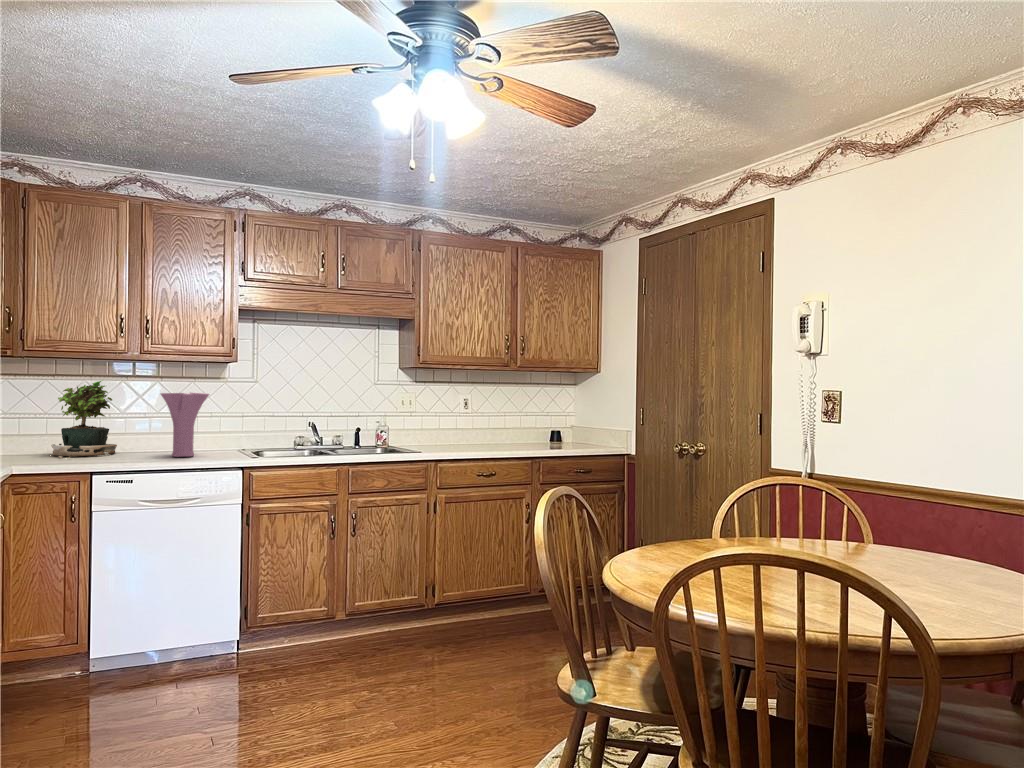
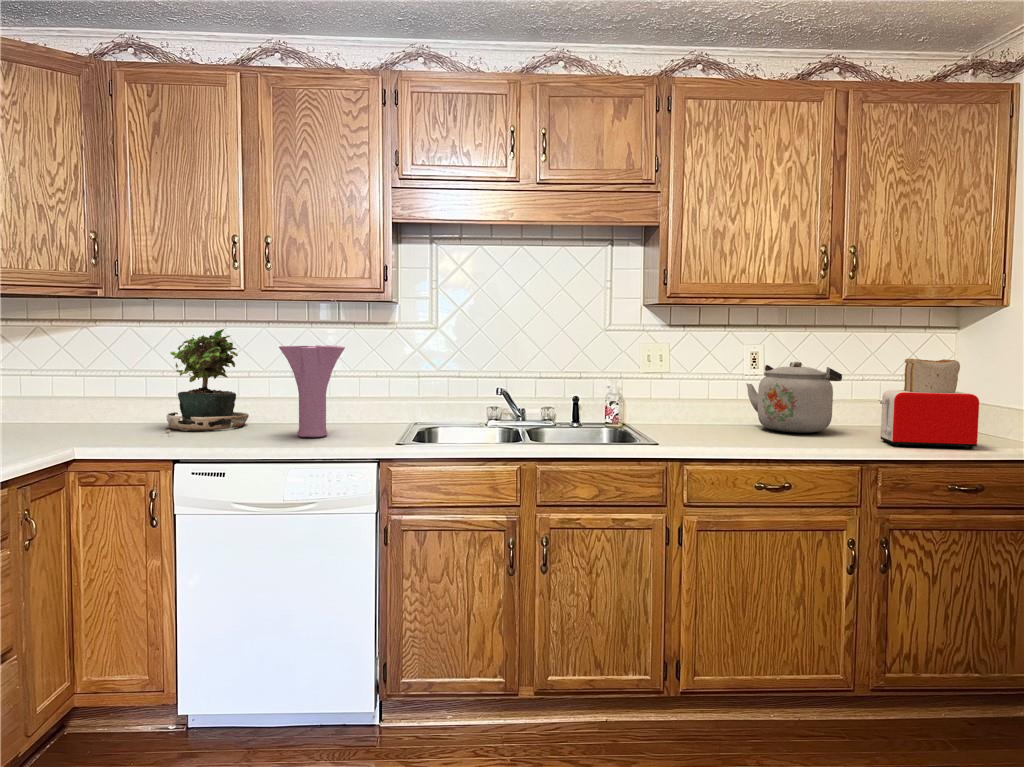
toaster: none [539,401,588,450] -> present [880,359,979,448]
kettle: none [463,403,517,446] -> present [746,362,842,433]

